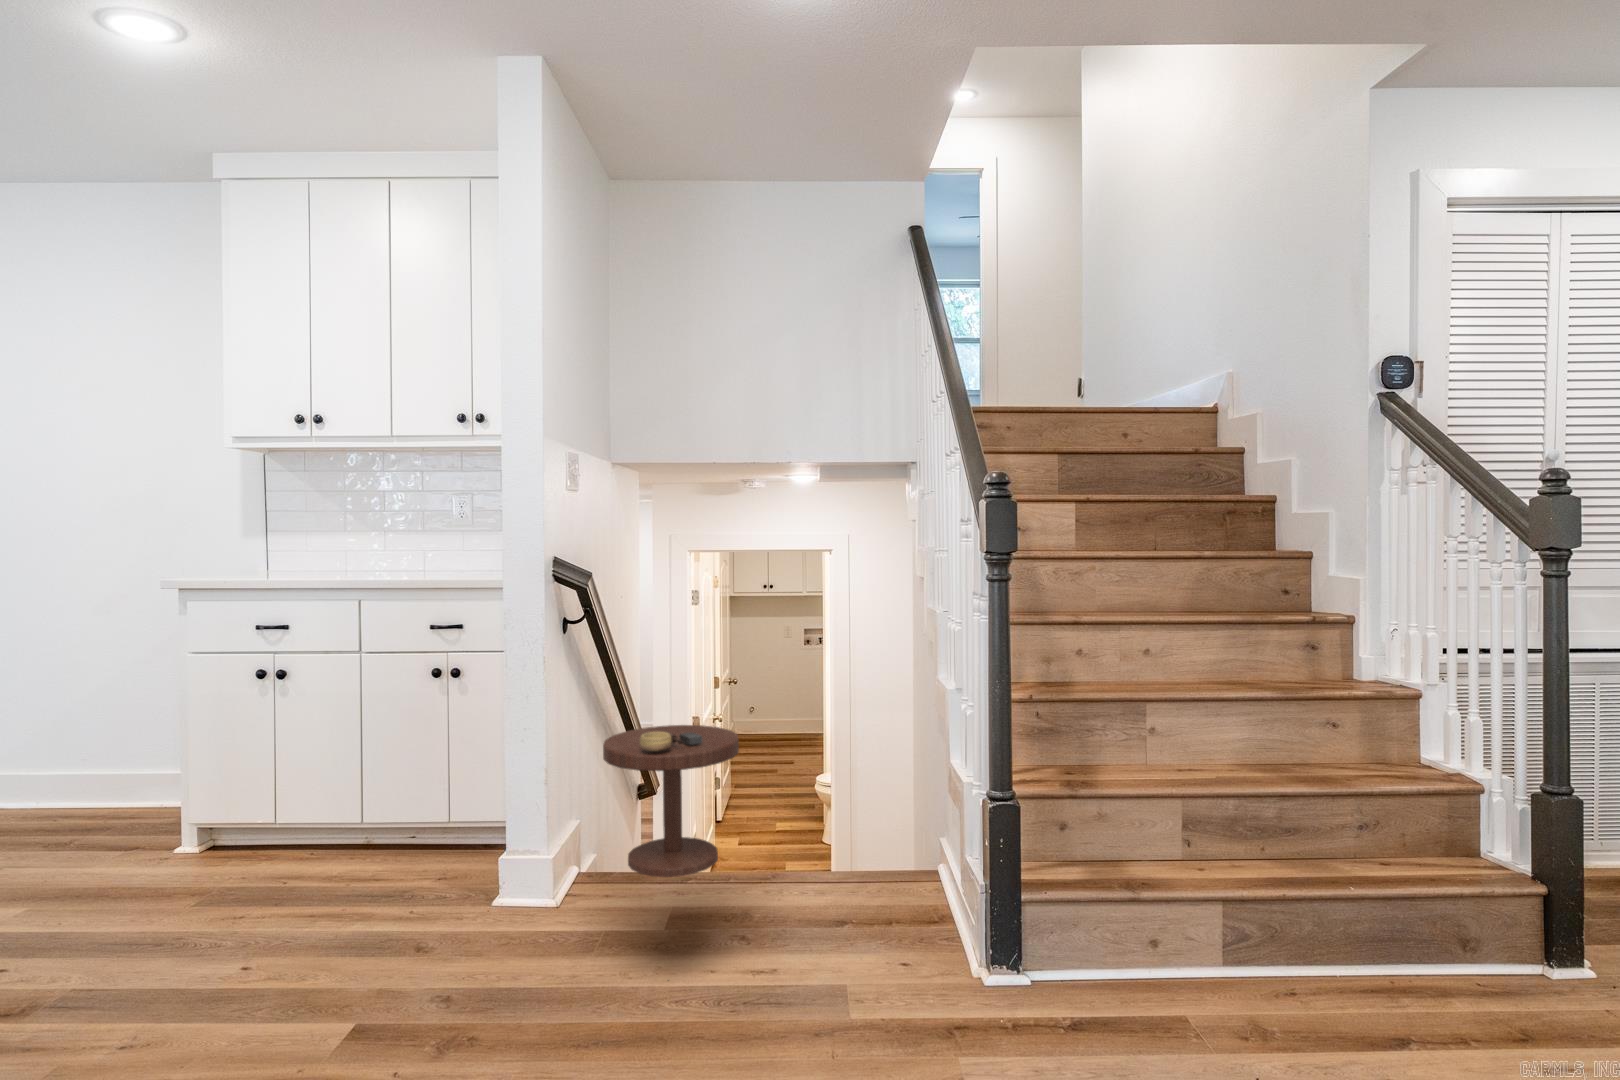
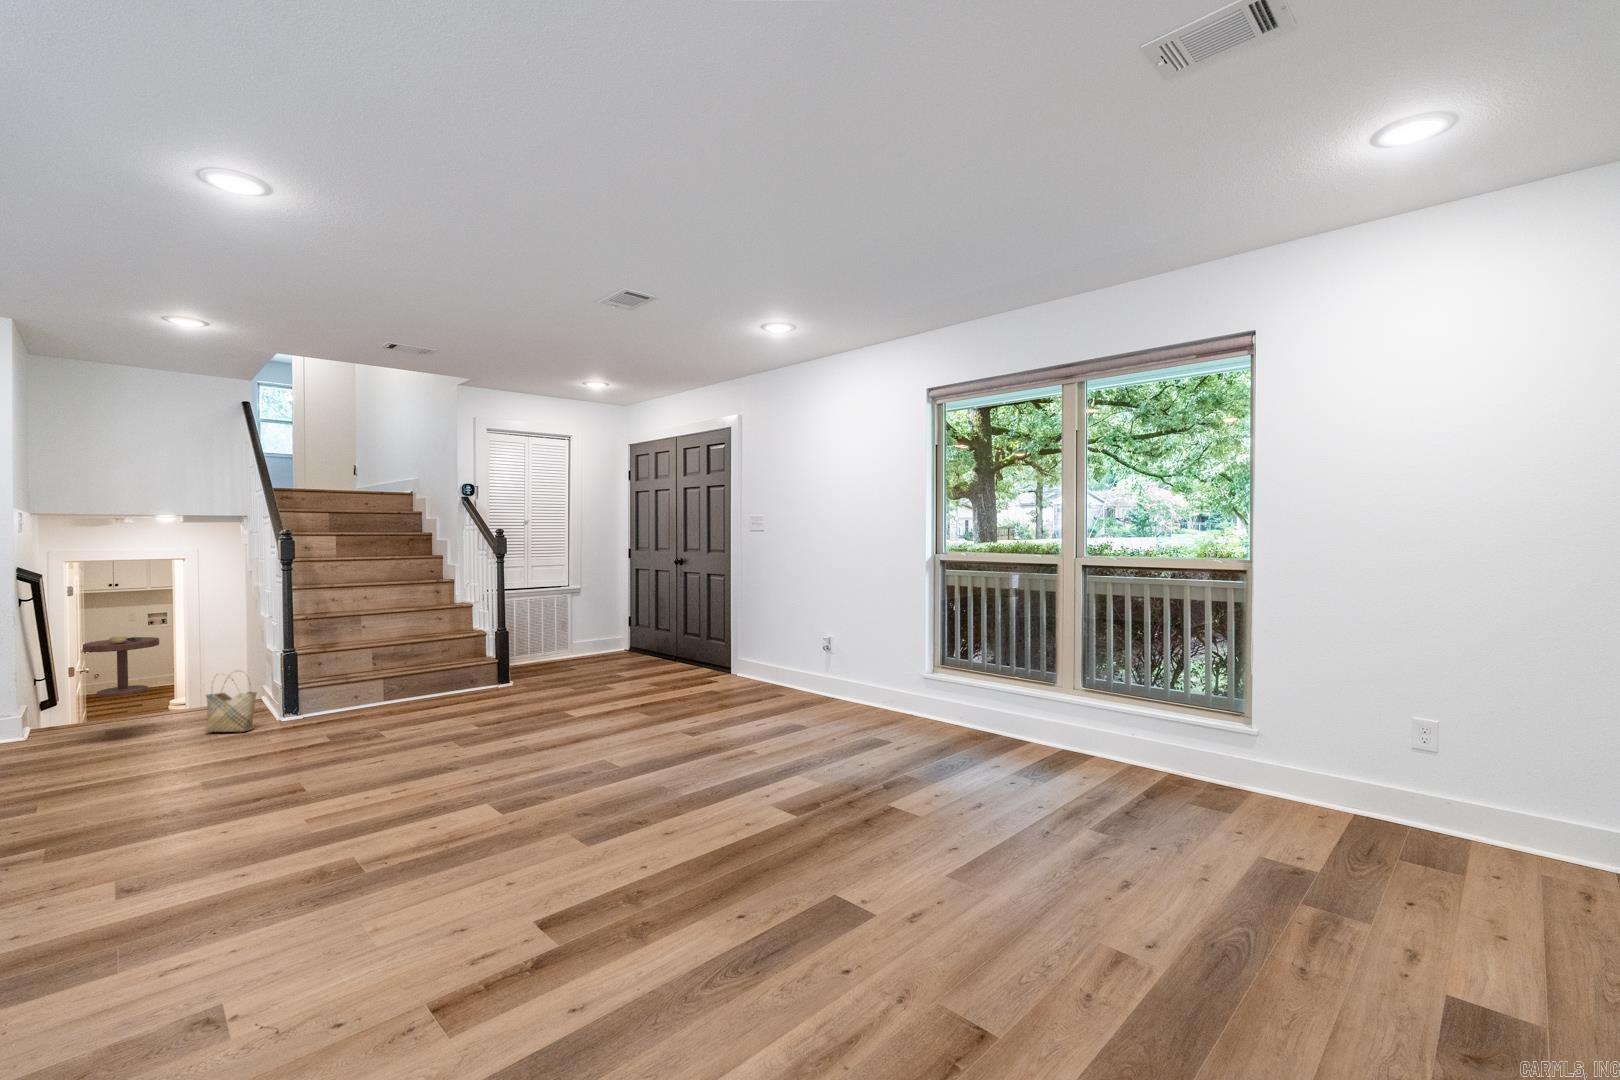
woven basket: none [819,847,930,1035] -> present [206,674,256,732]

